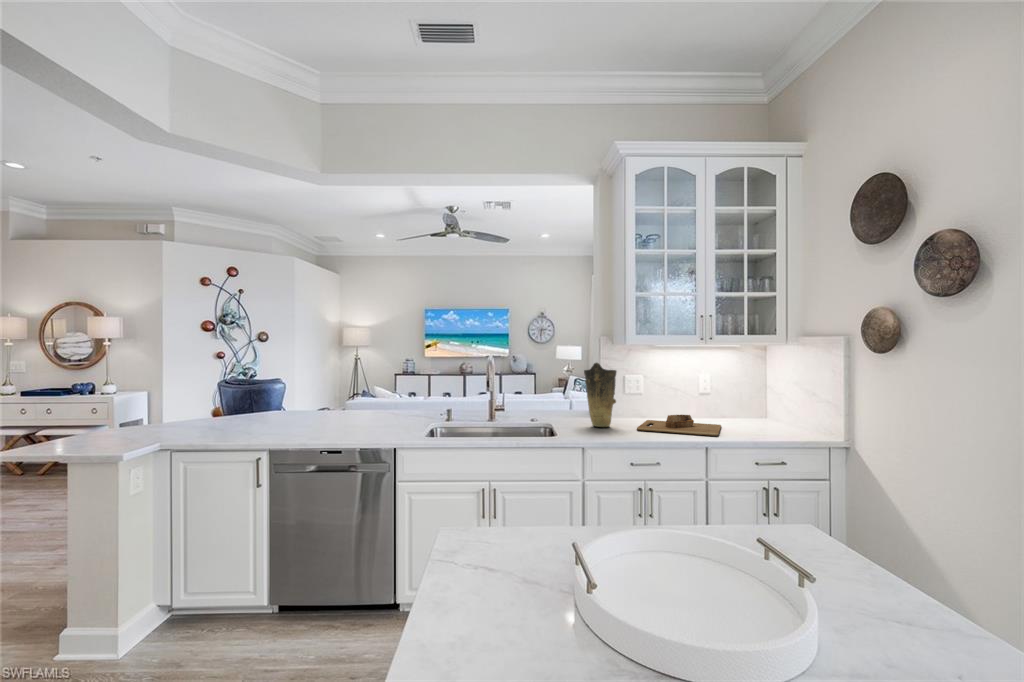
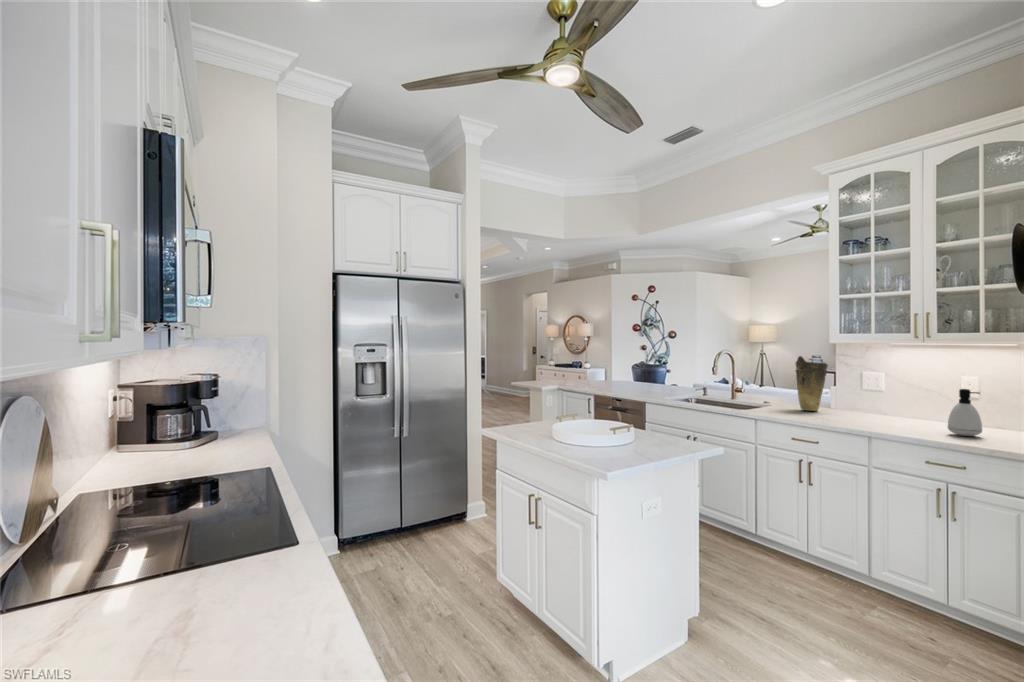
soap dispenser: none [756,390,784,435] -> present [948,389,982,436]
cutting board: present [637,415,721,436] -> none [830,407,939,428]

